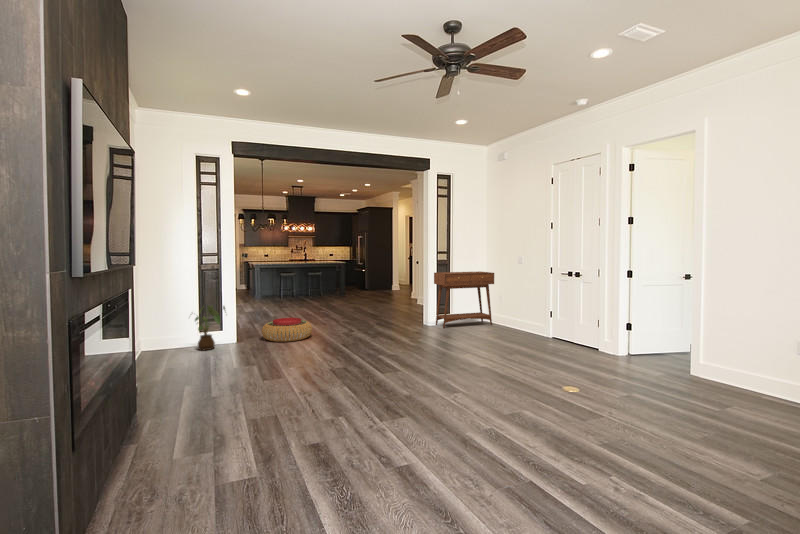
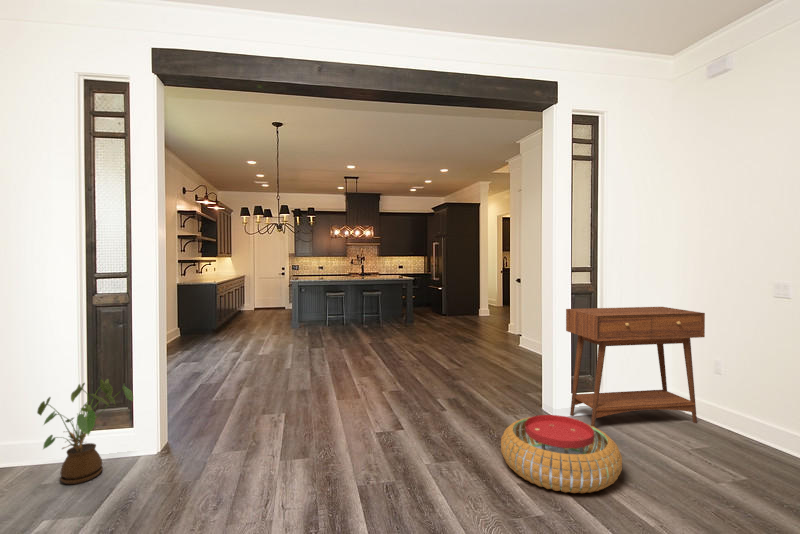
pouf: present [262,318,312,342] -> present [501,415,622,493]

